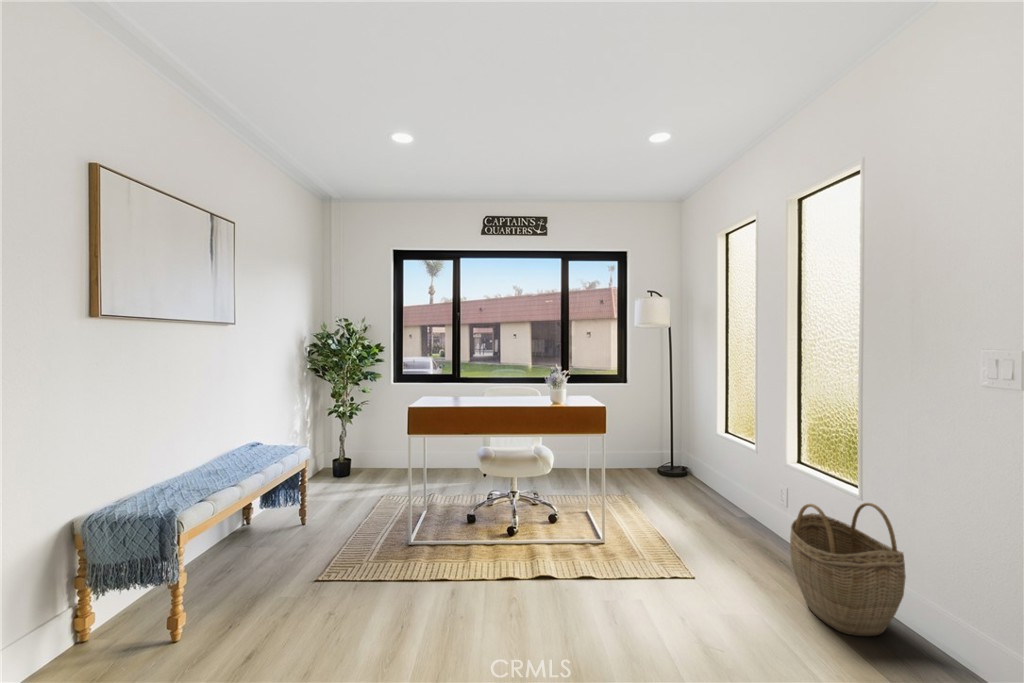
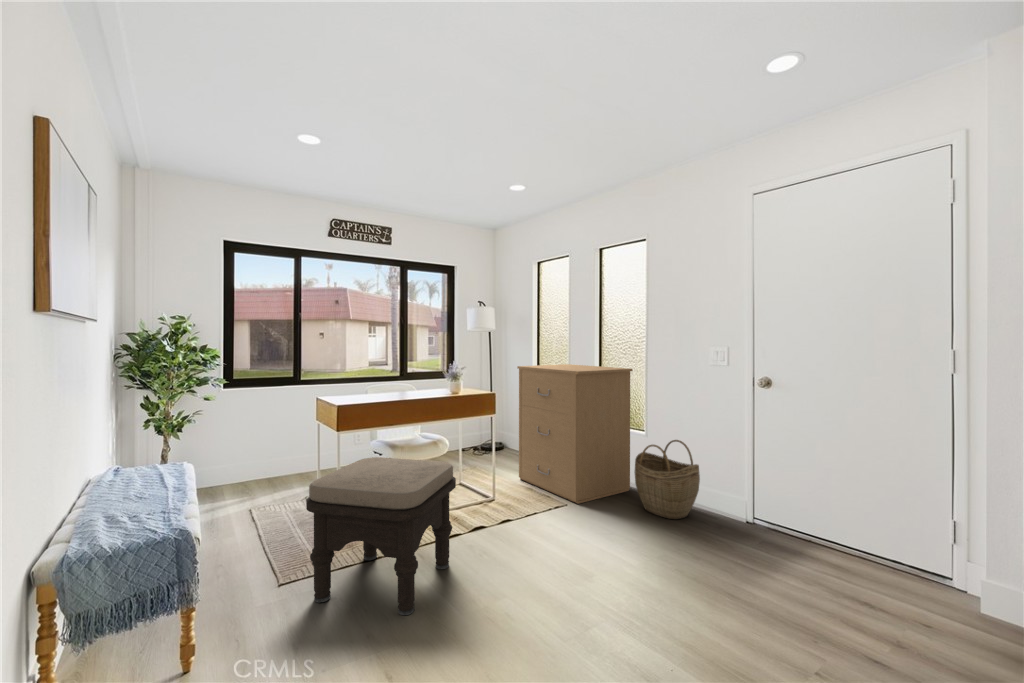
filing cabinet: none [659,373,816,569] -> present [517,364,633,504]
ottoman: none [318,464,479,645] -> present [306,457,456,615]

